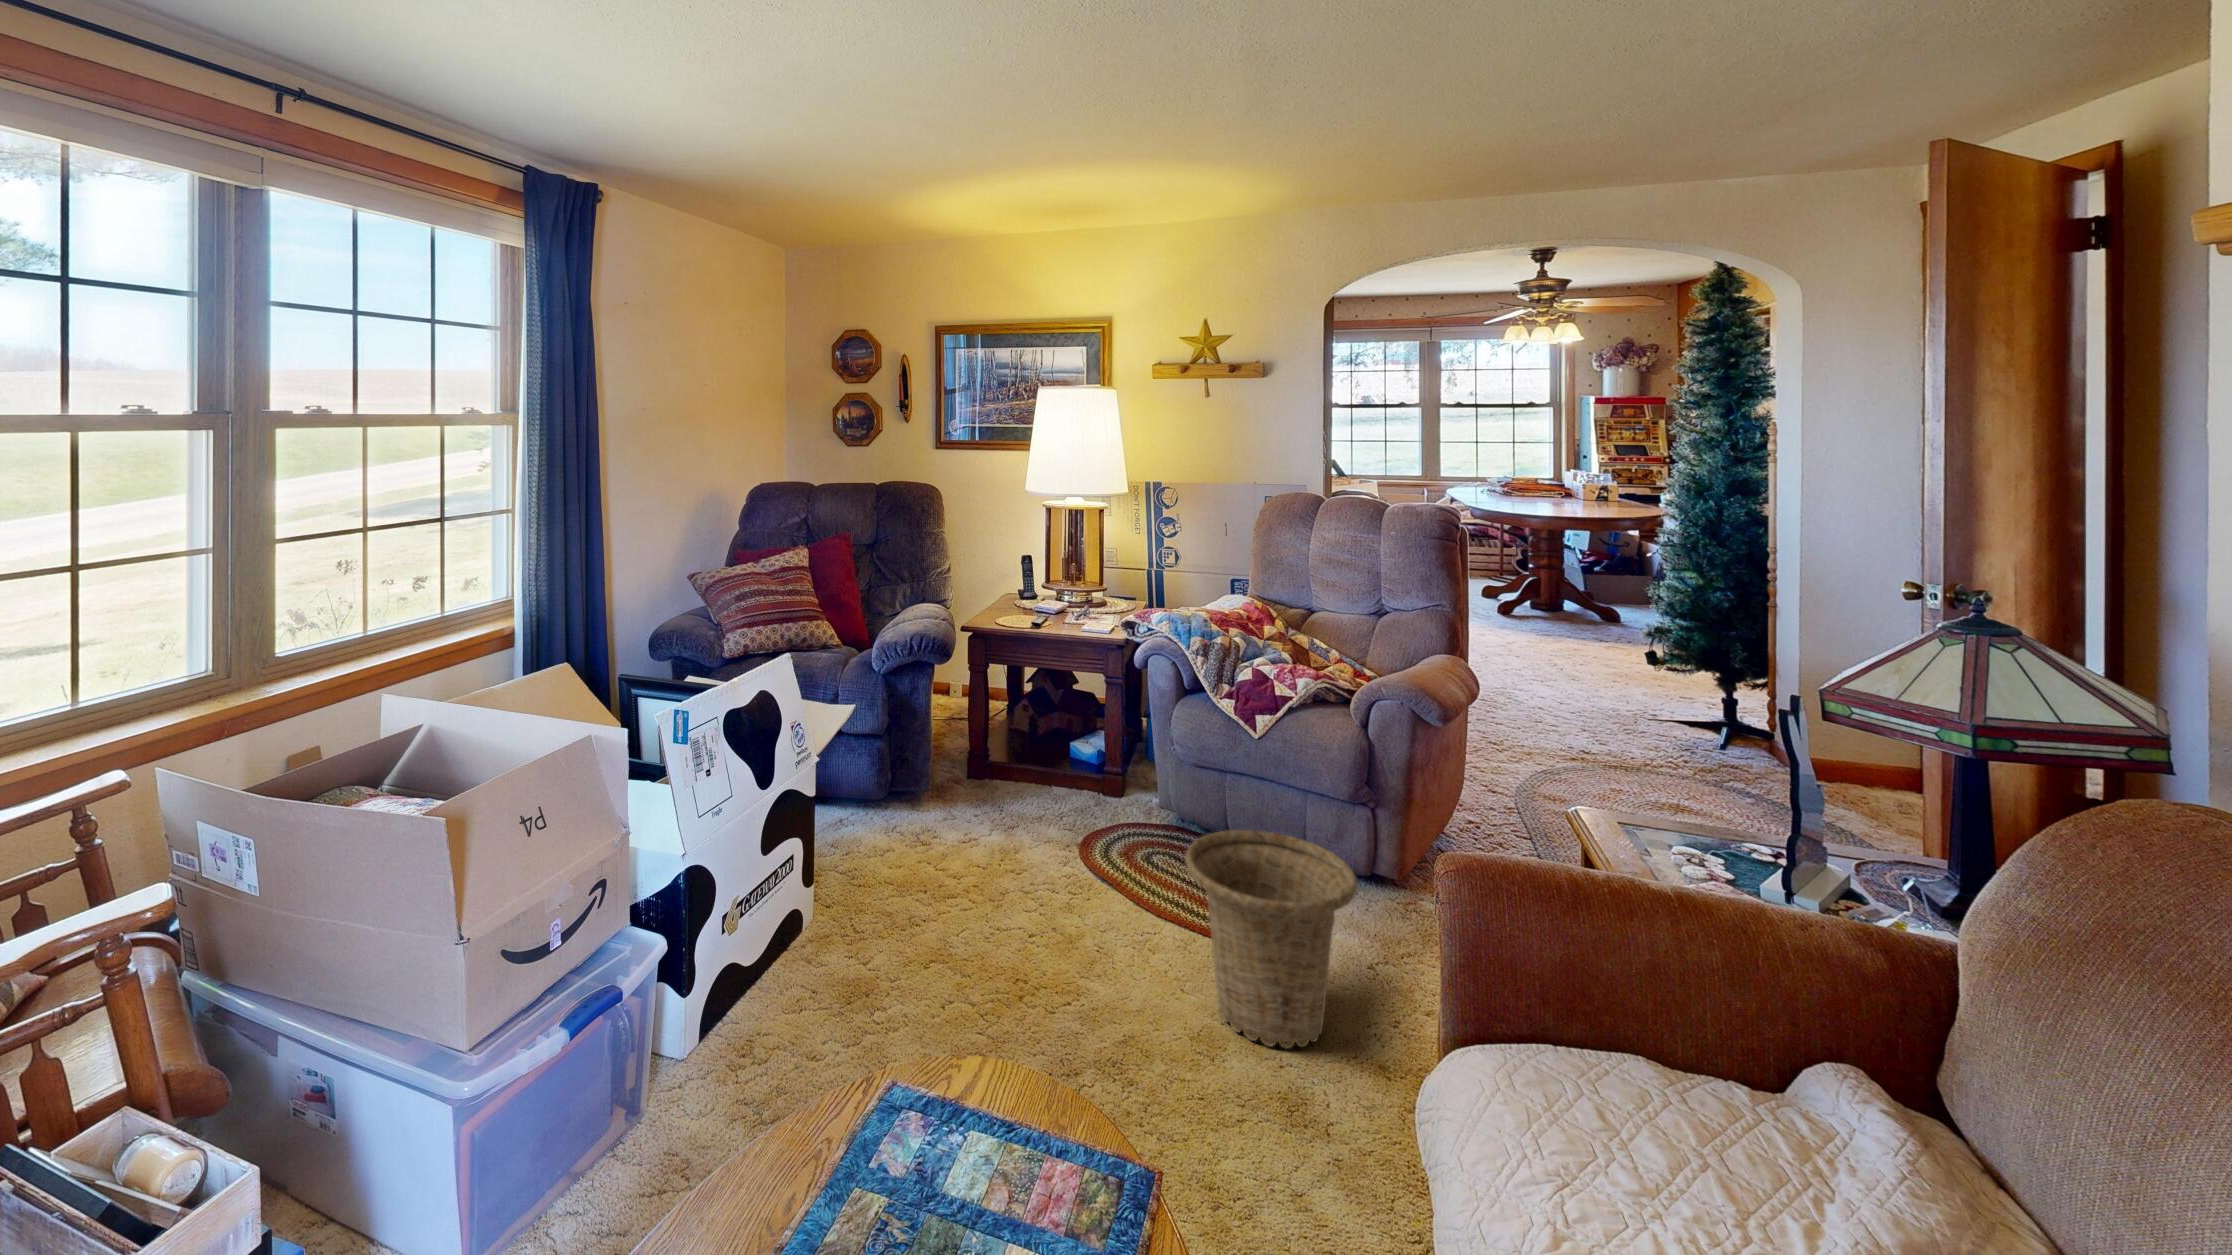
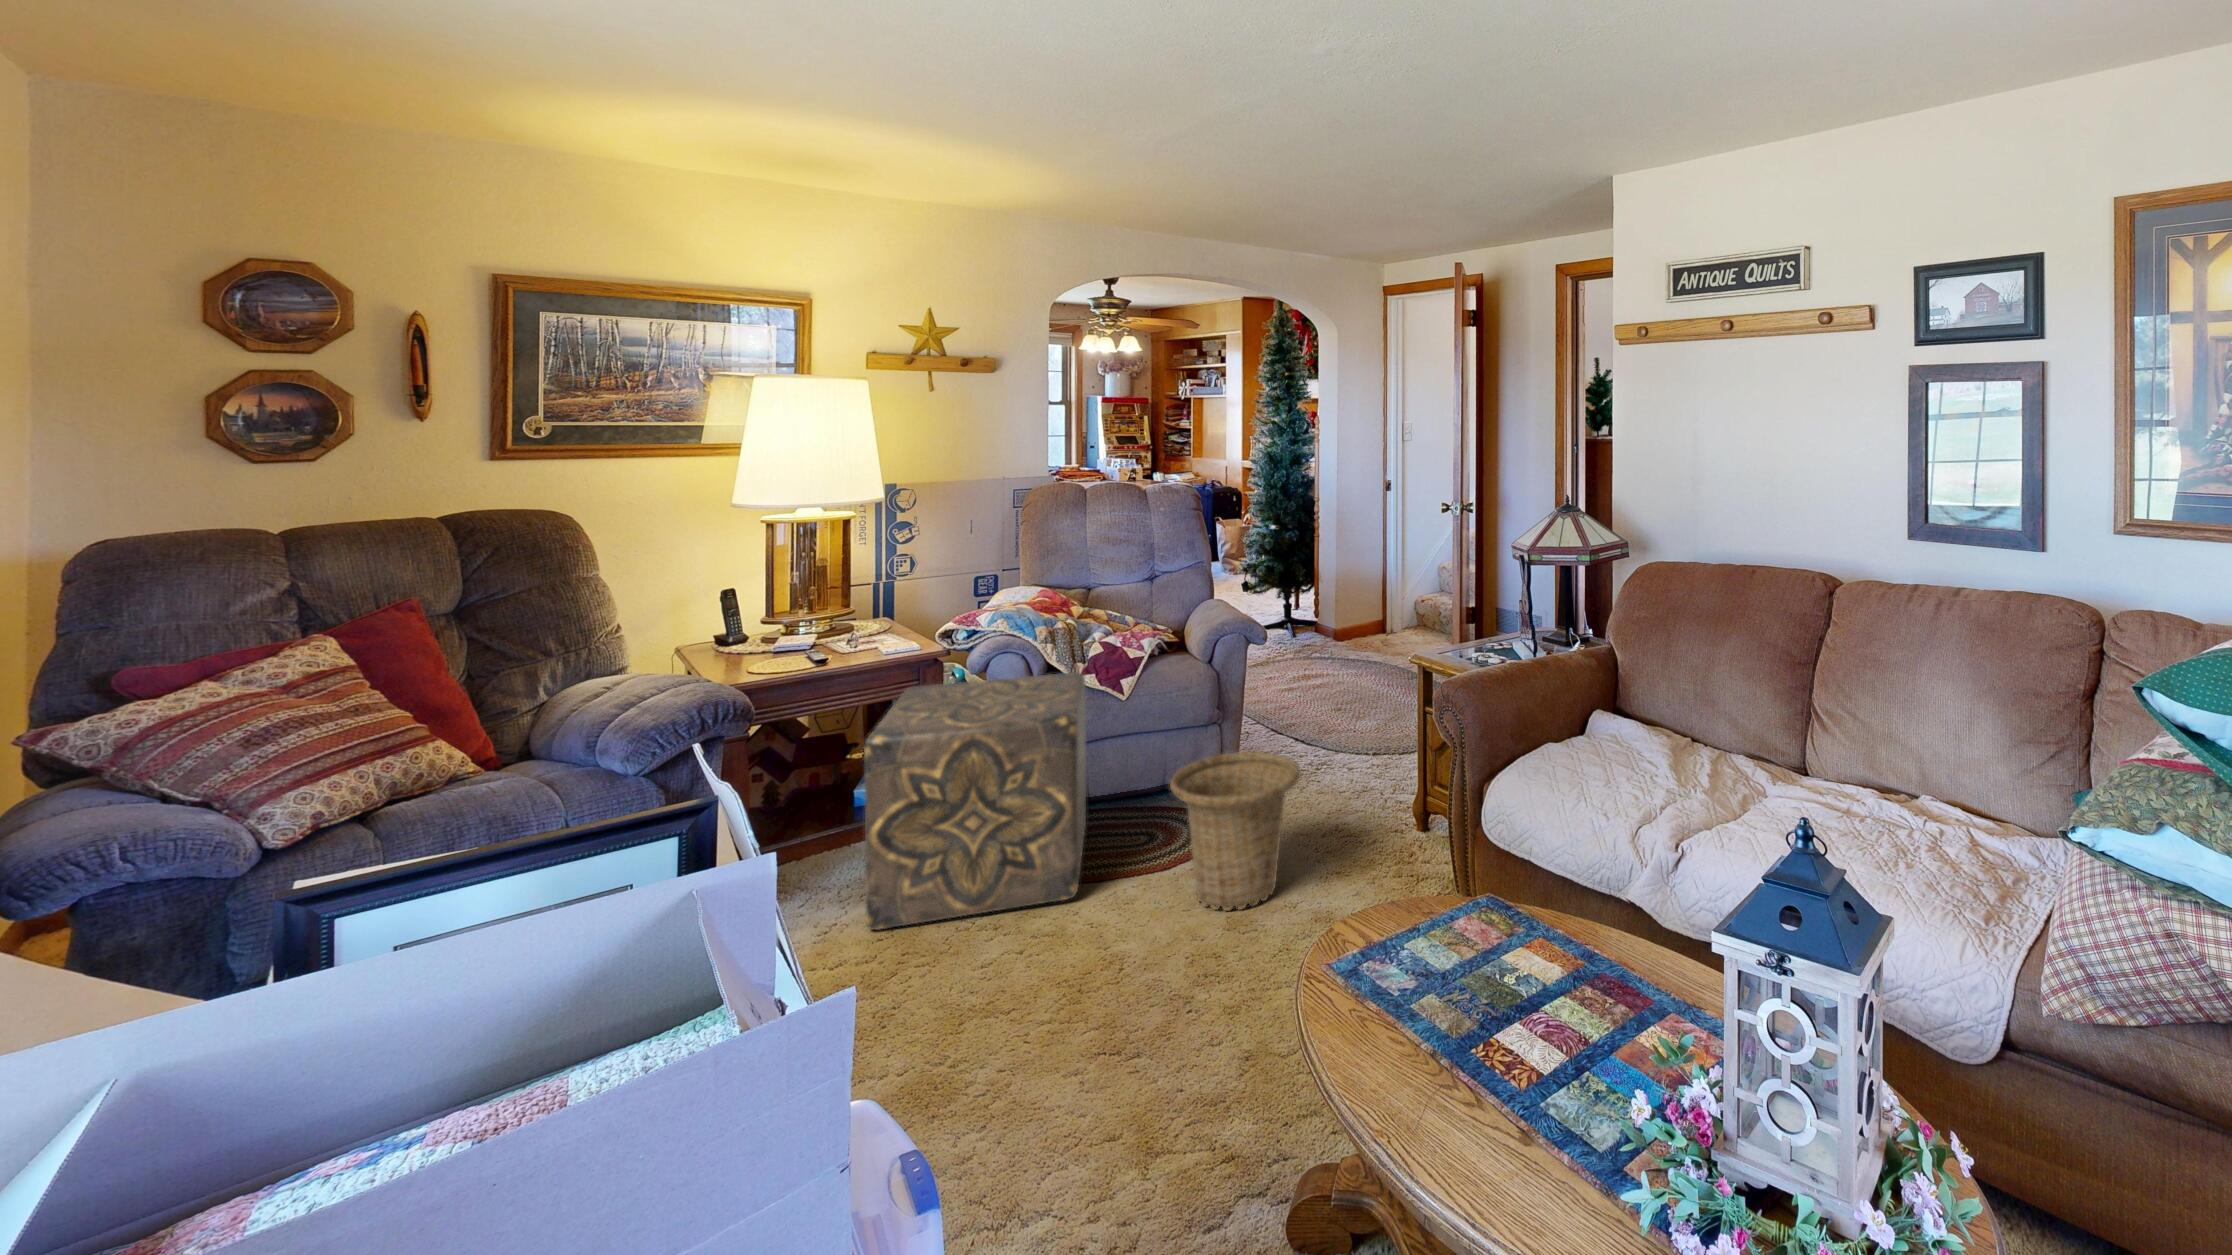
ottoman: none [973,662,1209,922] -> present [864,672,1086,930]

